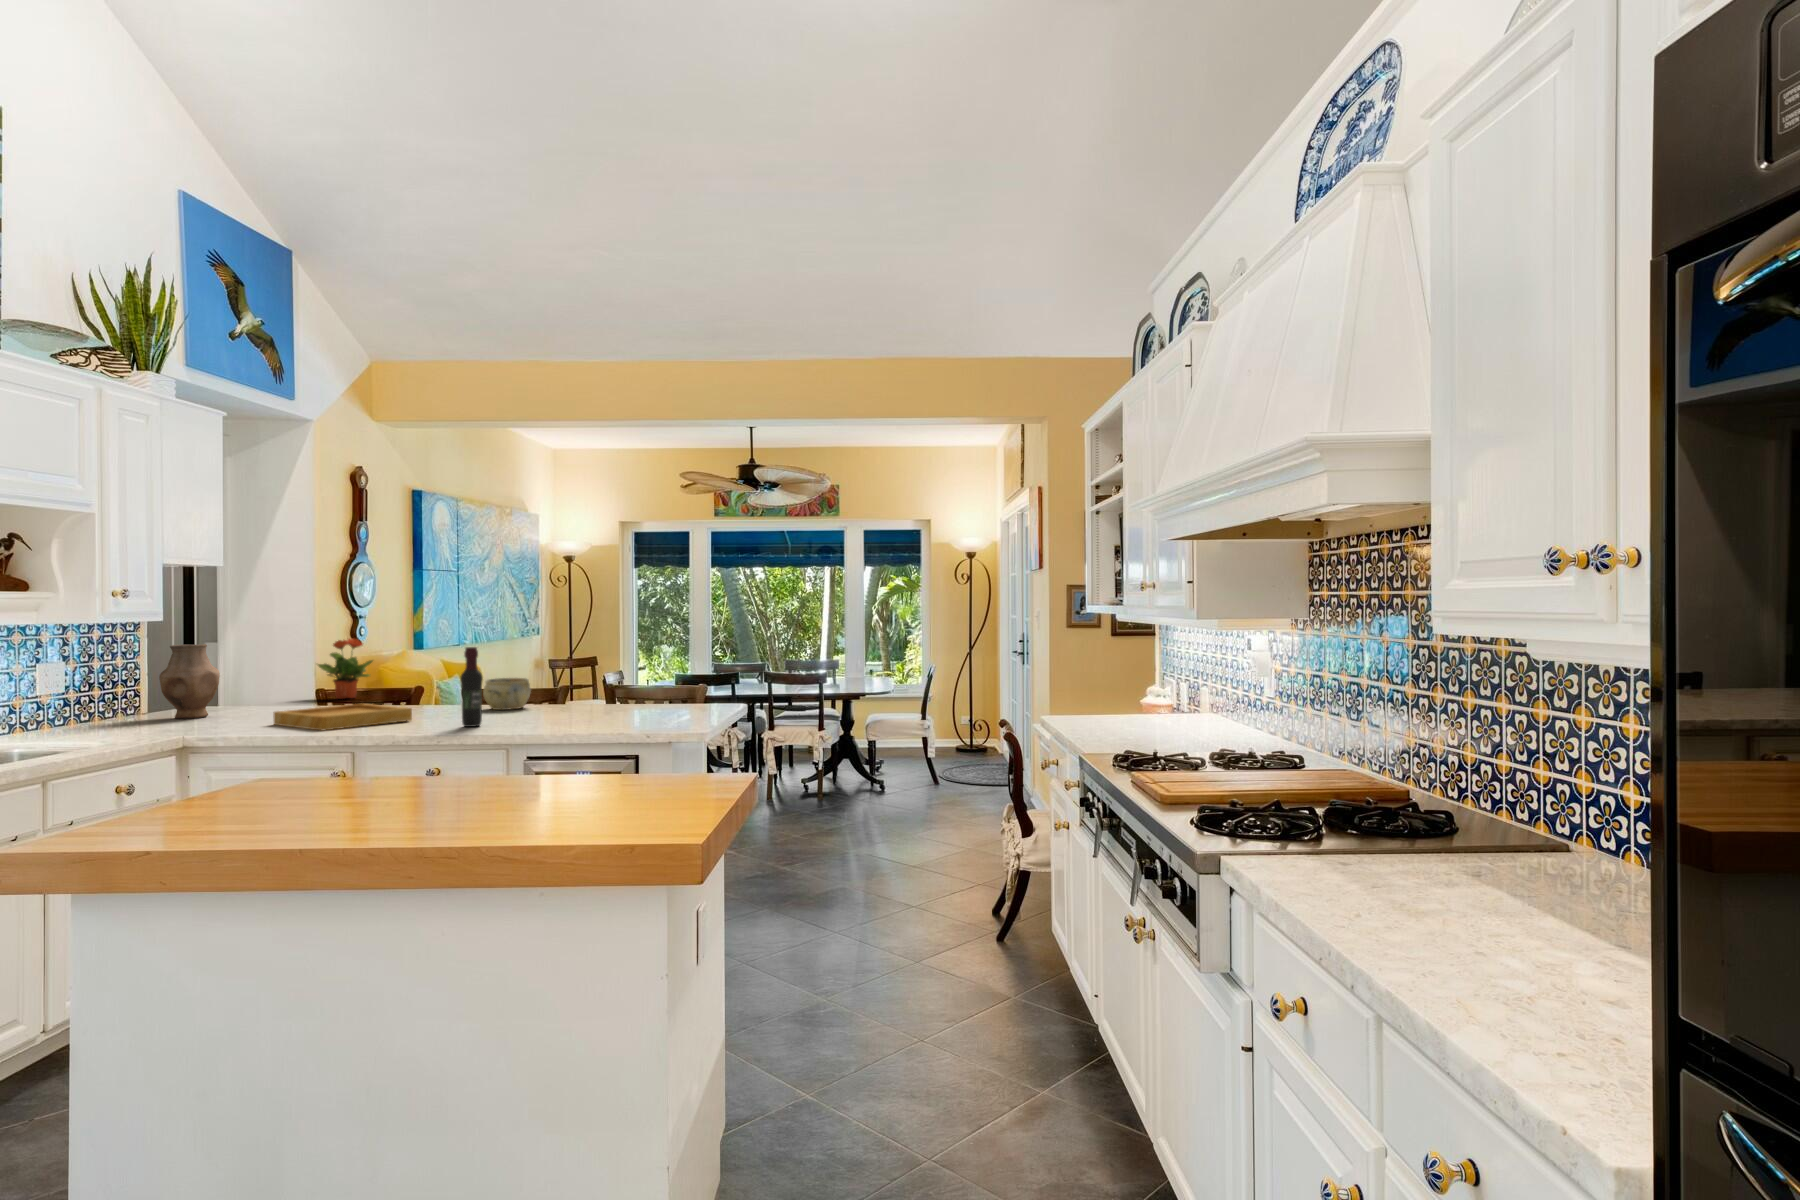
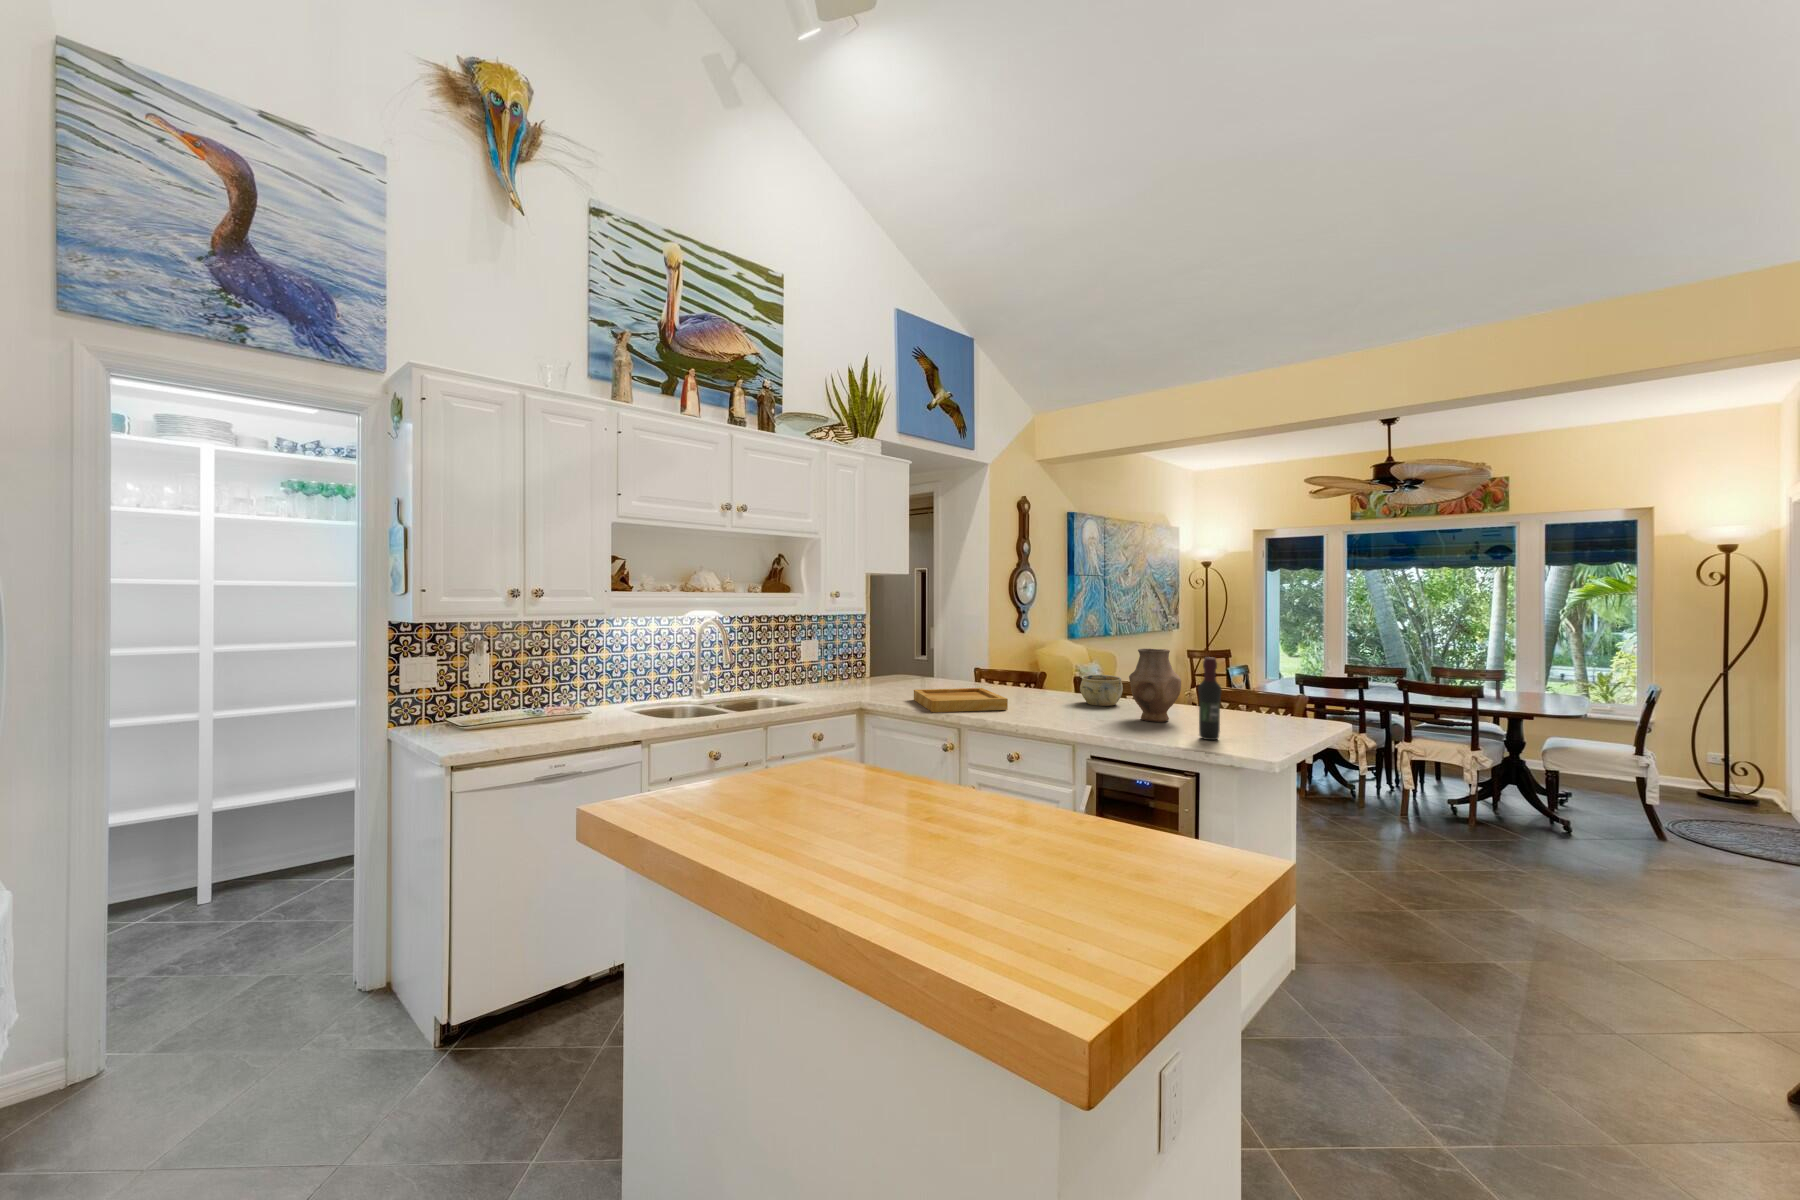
potted plant: present [318,639,373,699] -> none [979,630,1018,677]
vase: present [159,644,220,719] -> present [1129,648,1181,722]
wine bottle: present [460,647,483,727] -> present [1198,657,1221,740]

